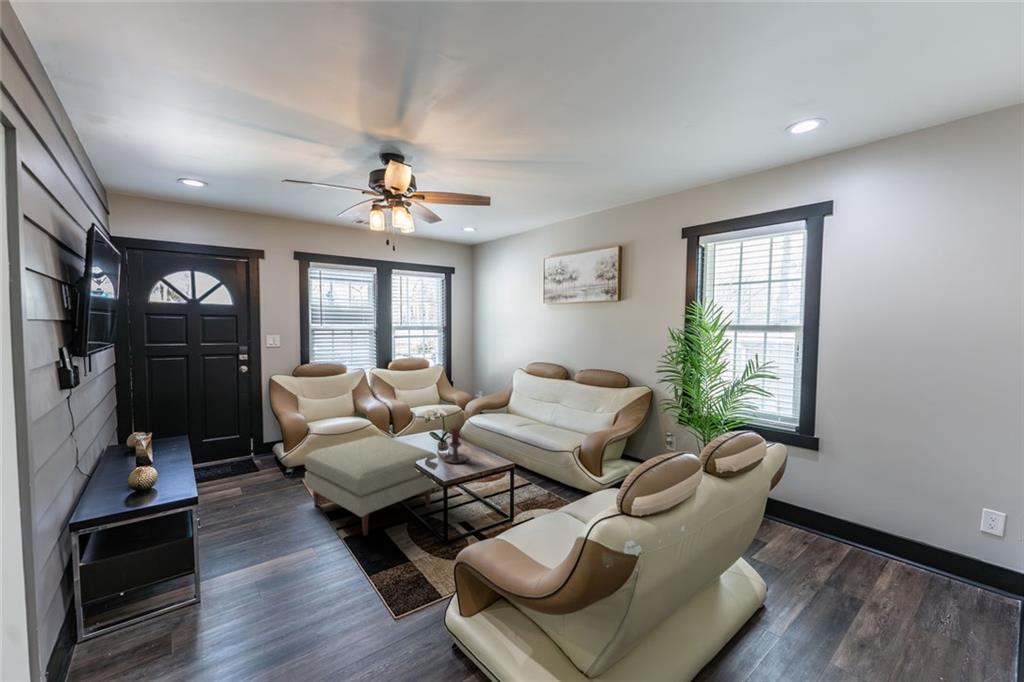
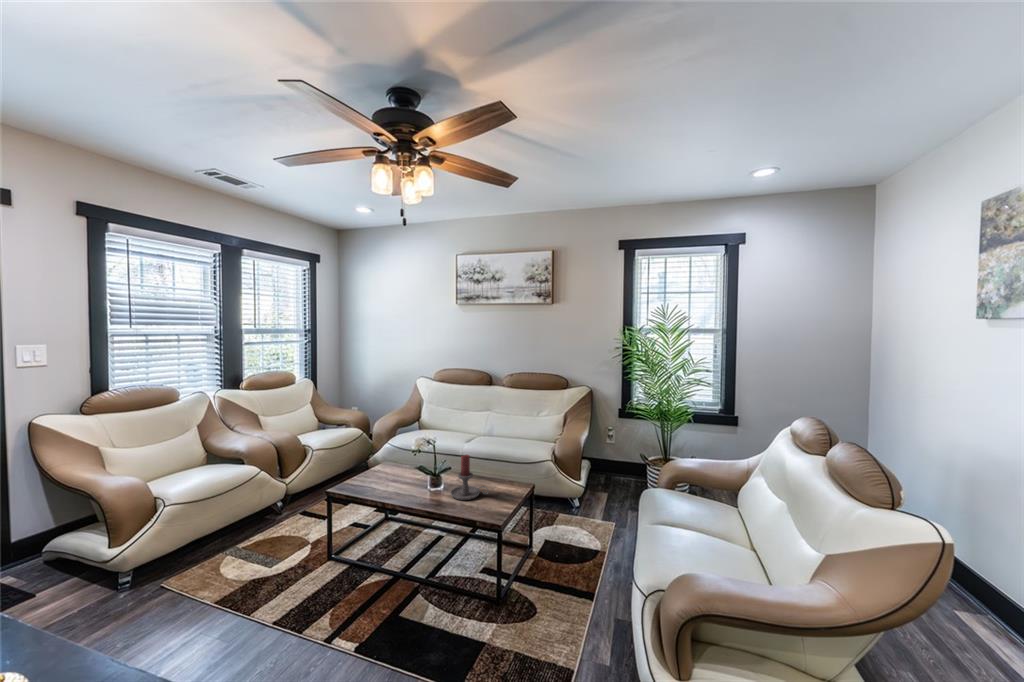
ottoman: present [305,436,438,535] -> none [226,485,434,634]

